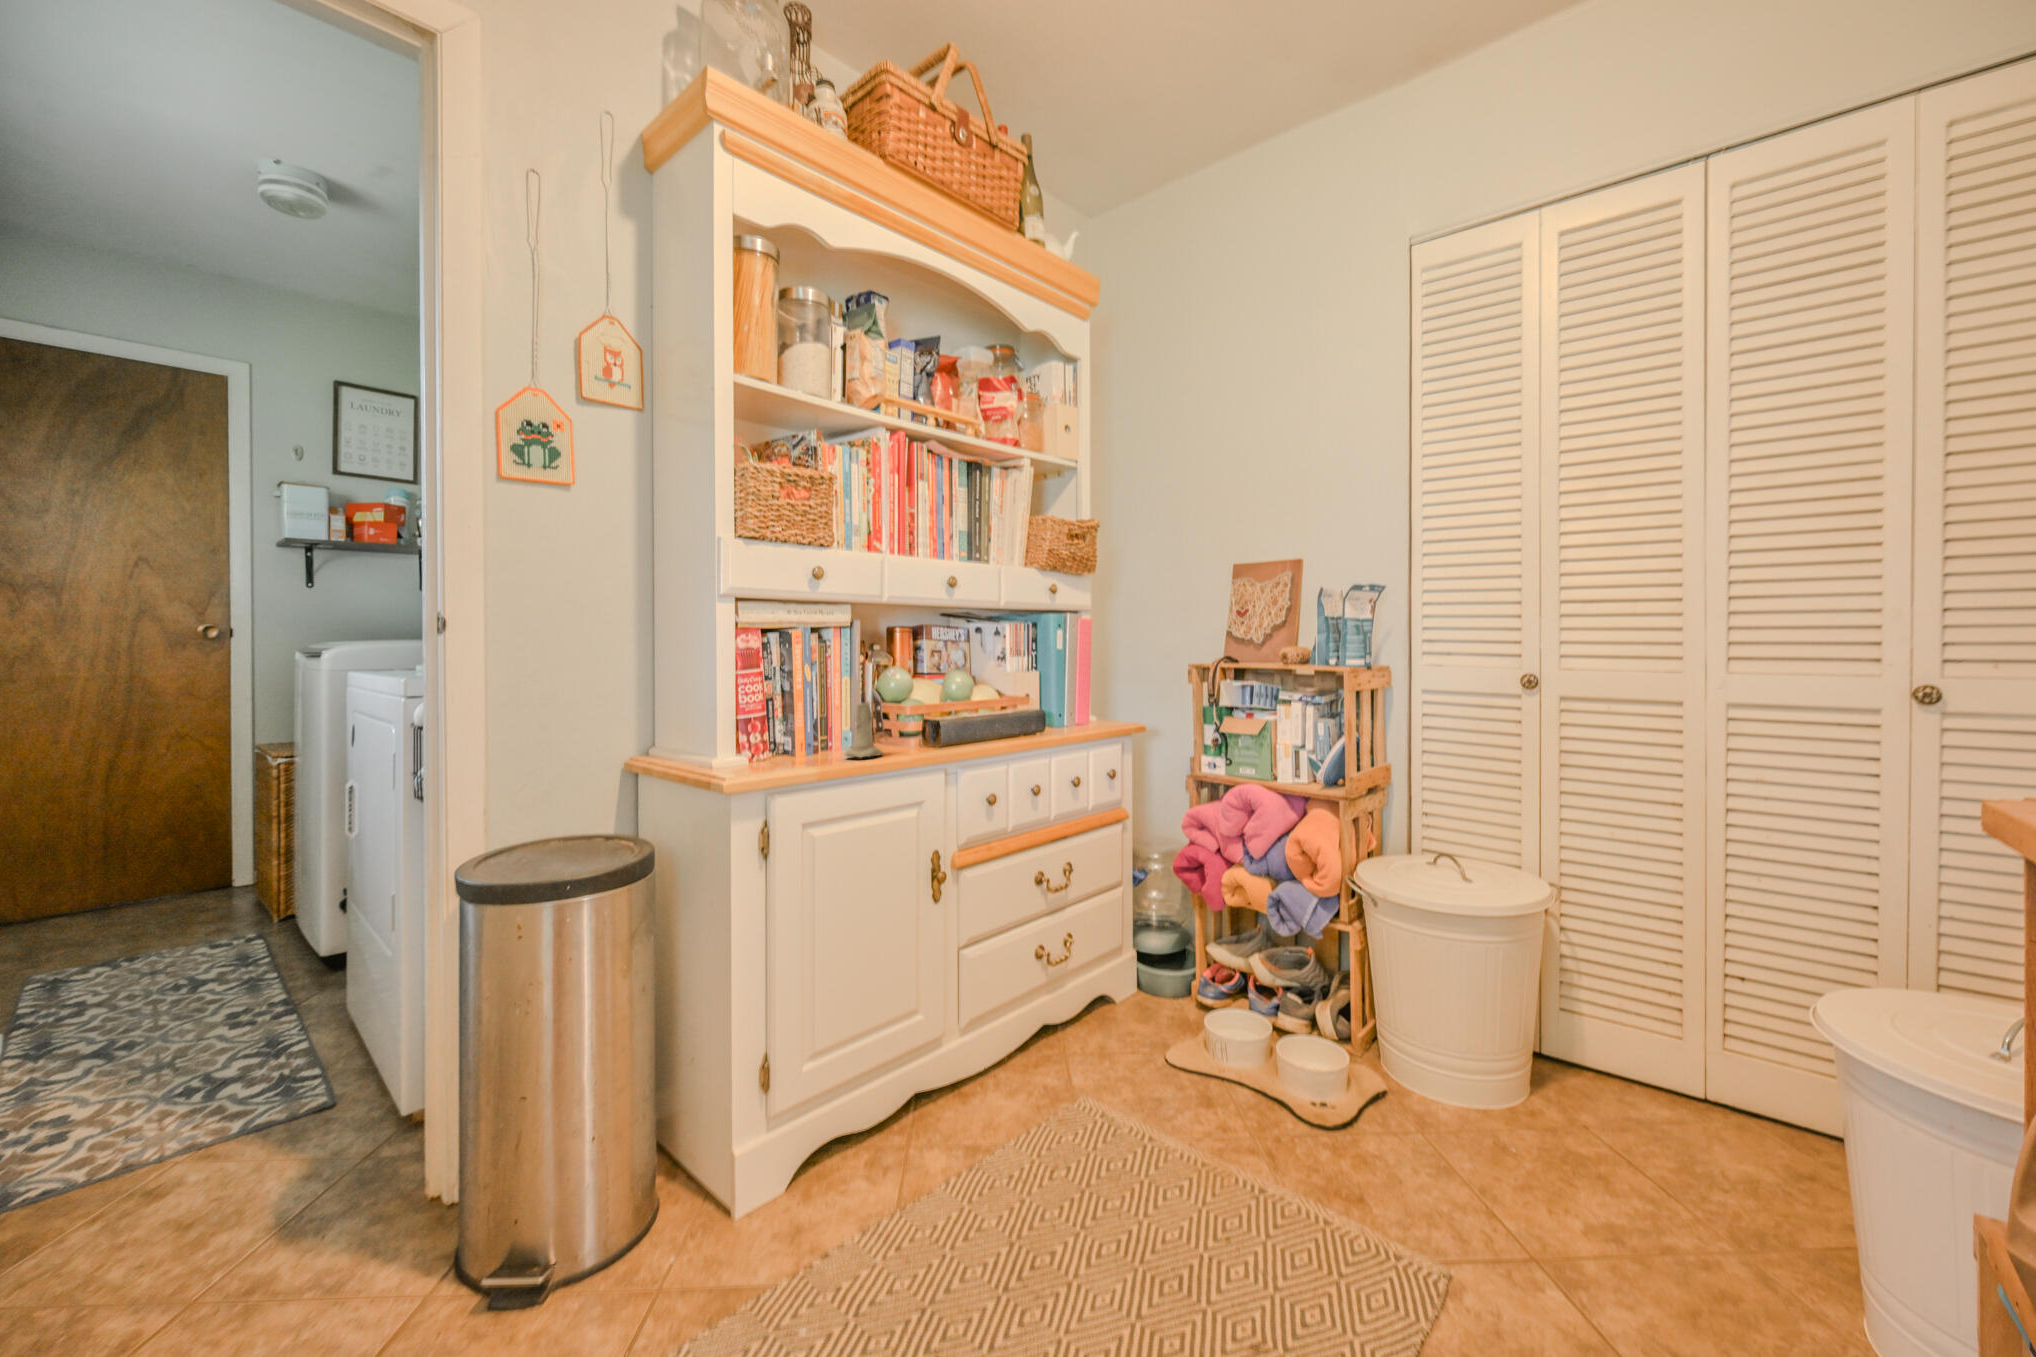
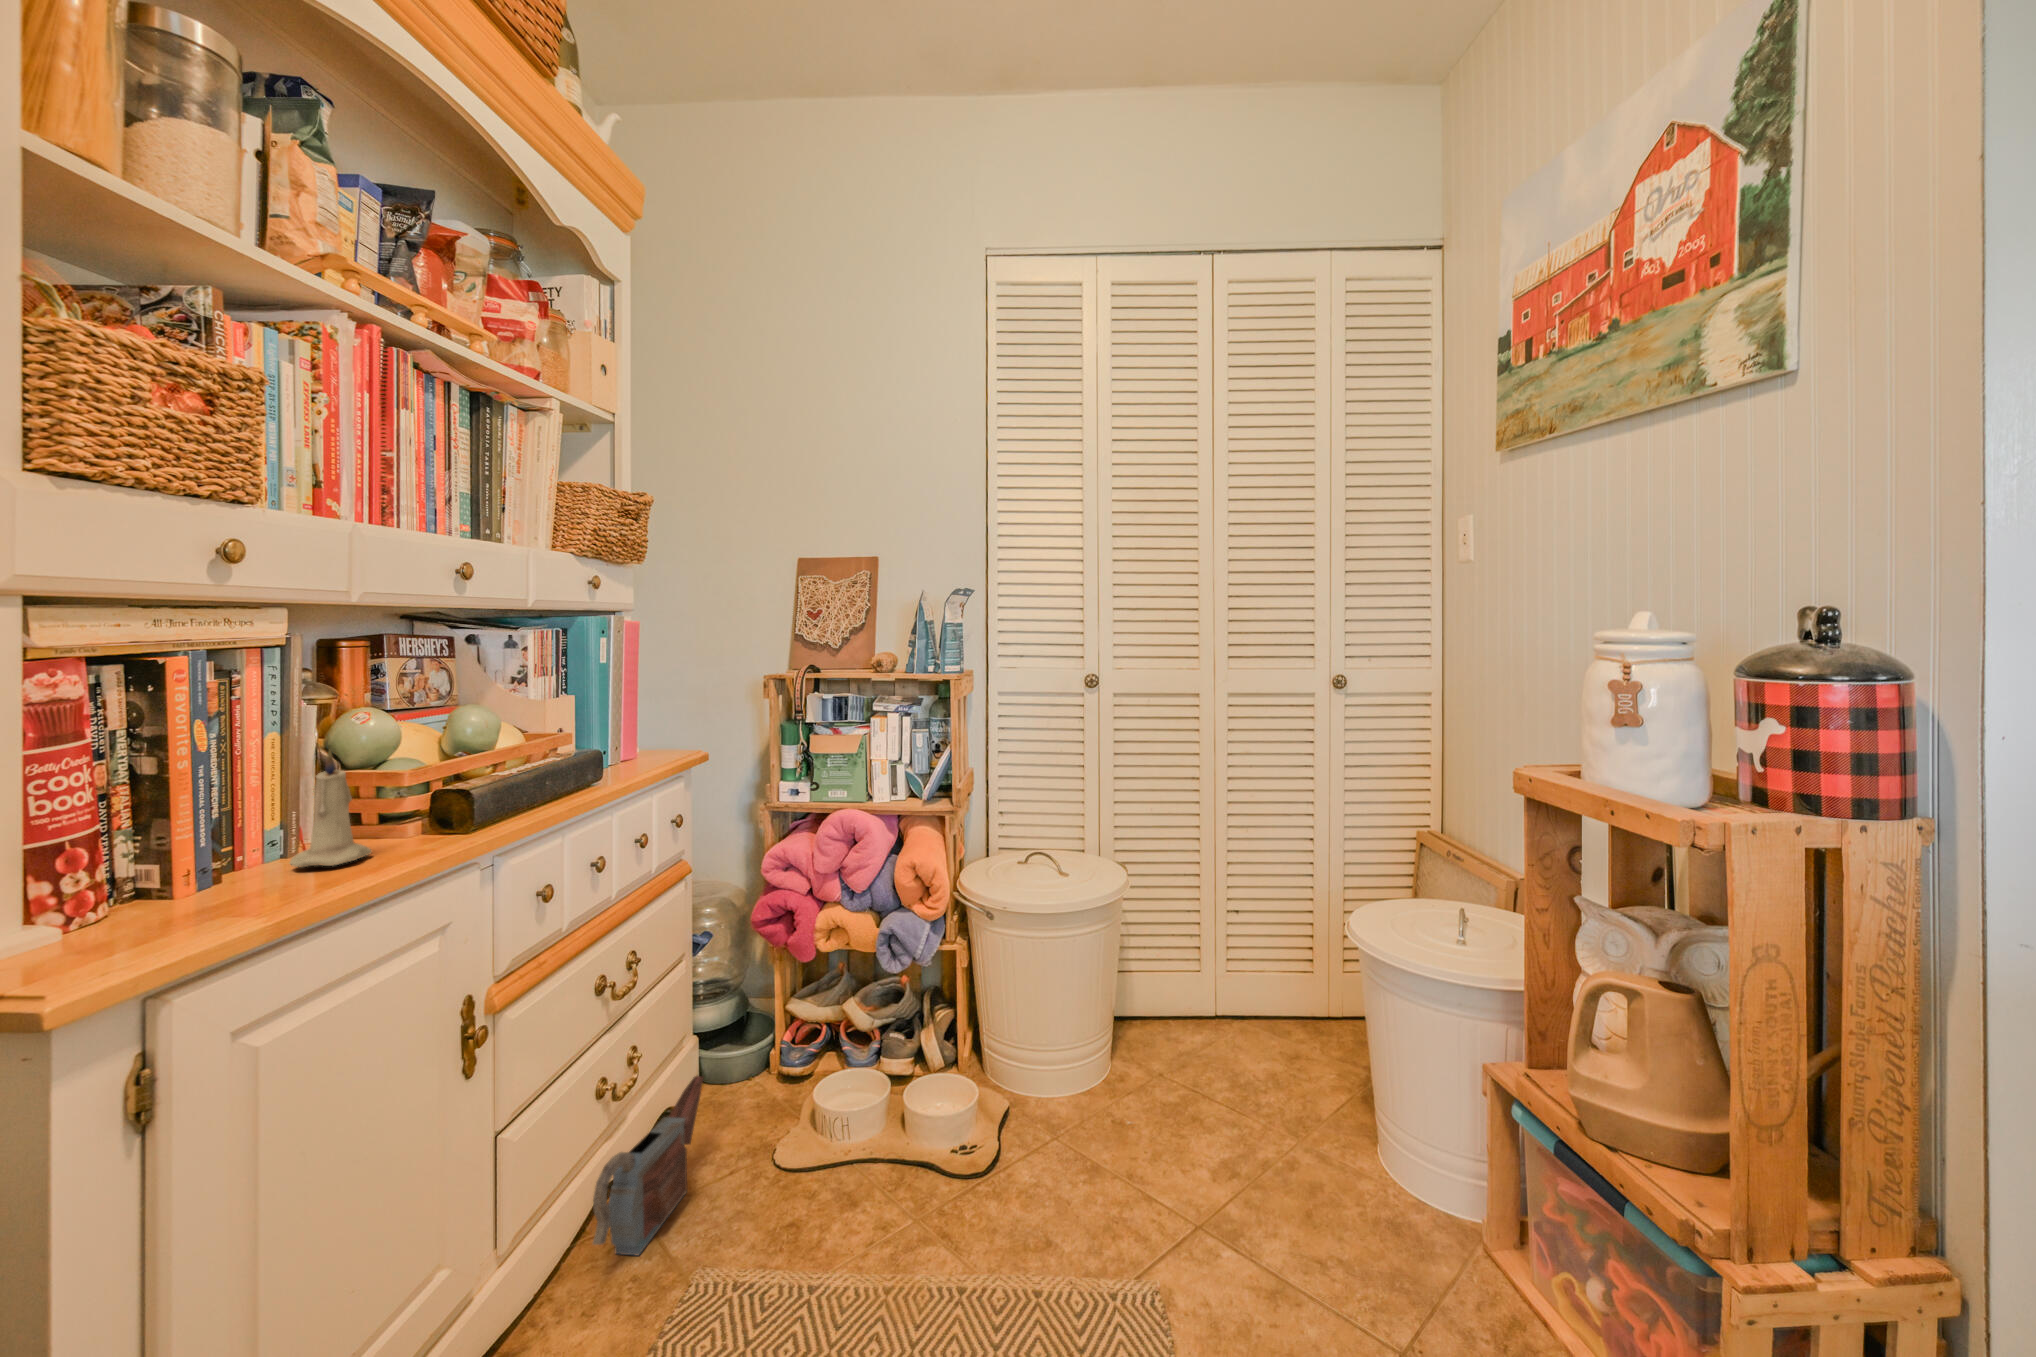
watering can: none [1009,974,1114,1093] -> present [593,1076,703,1255]

